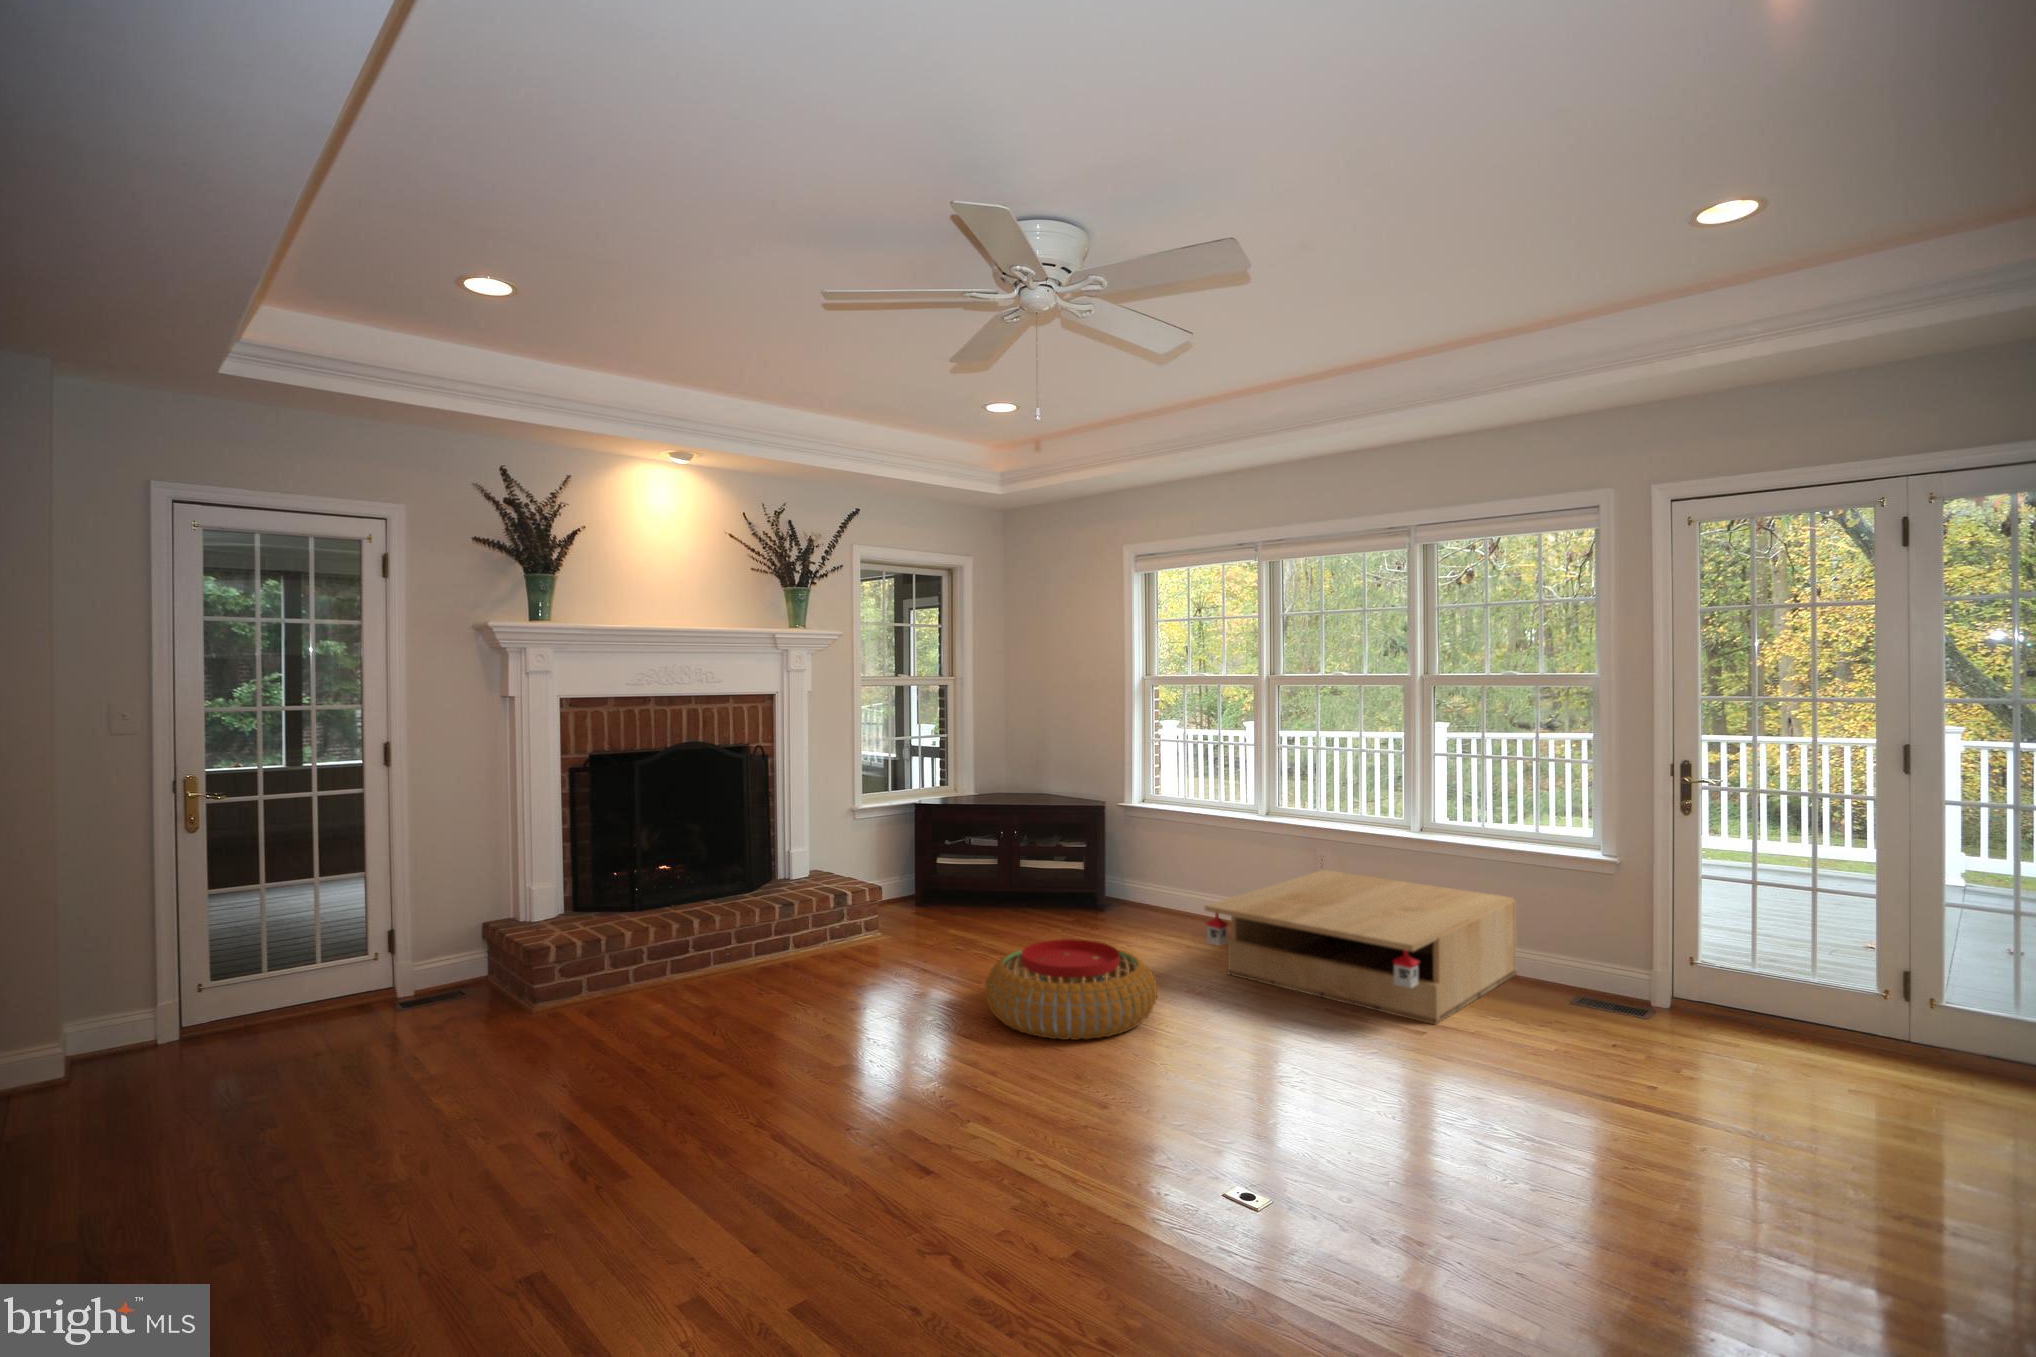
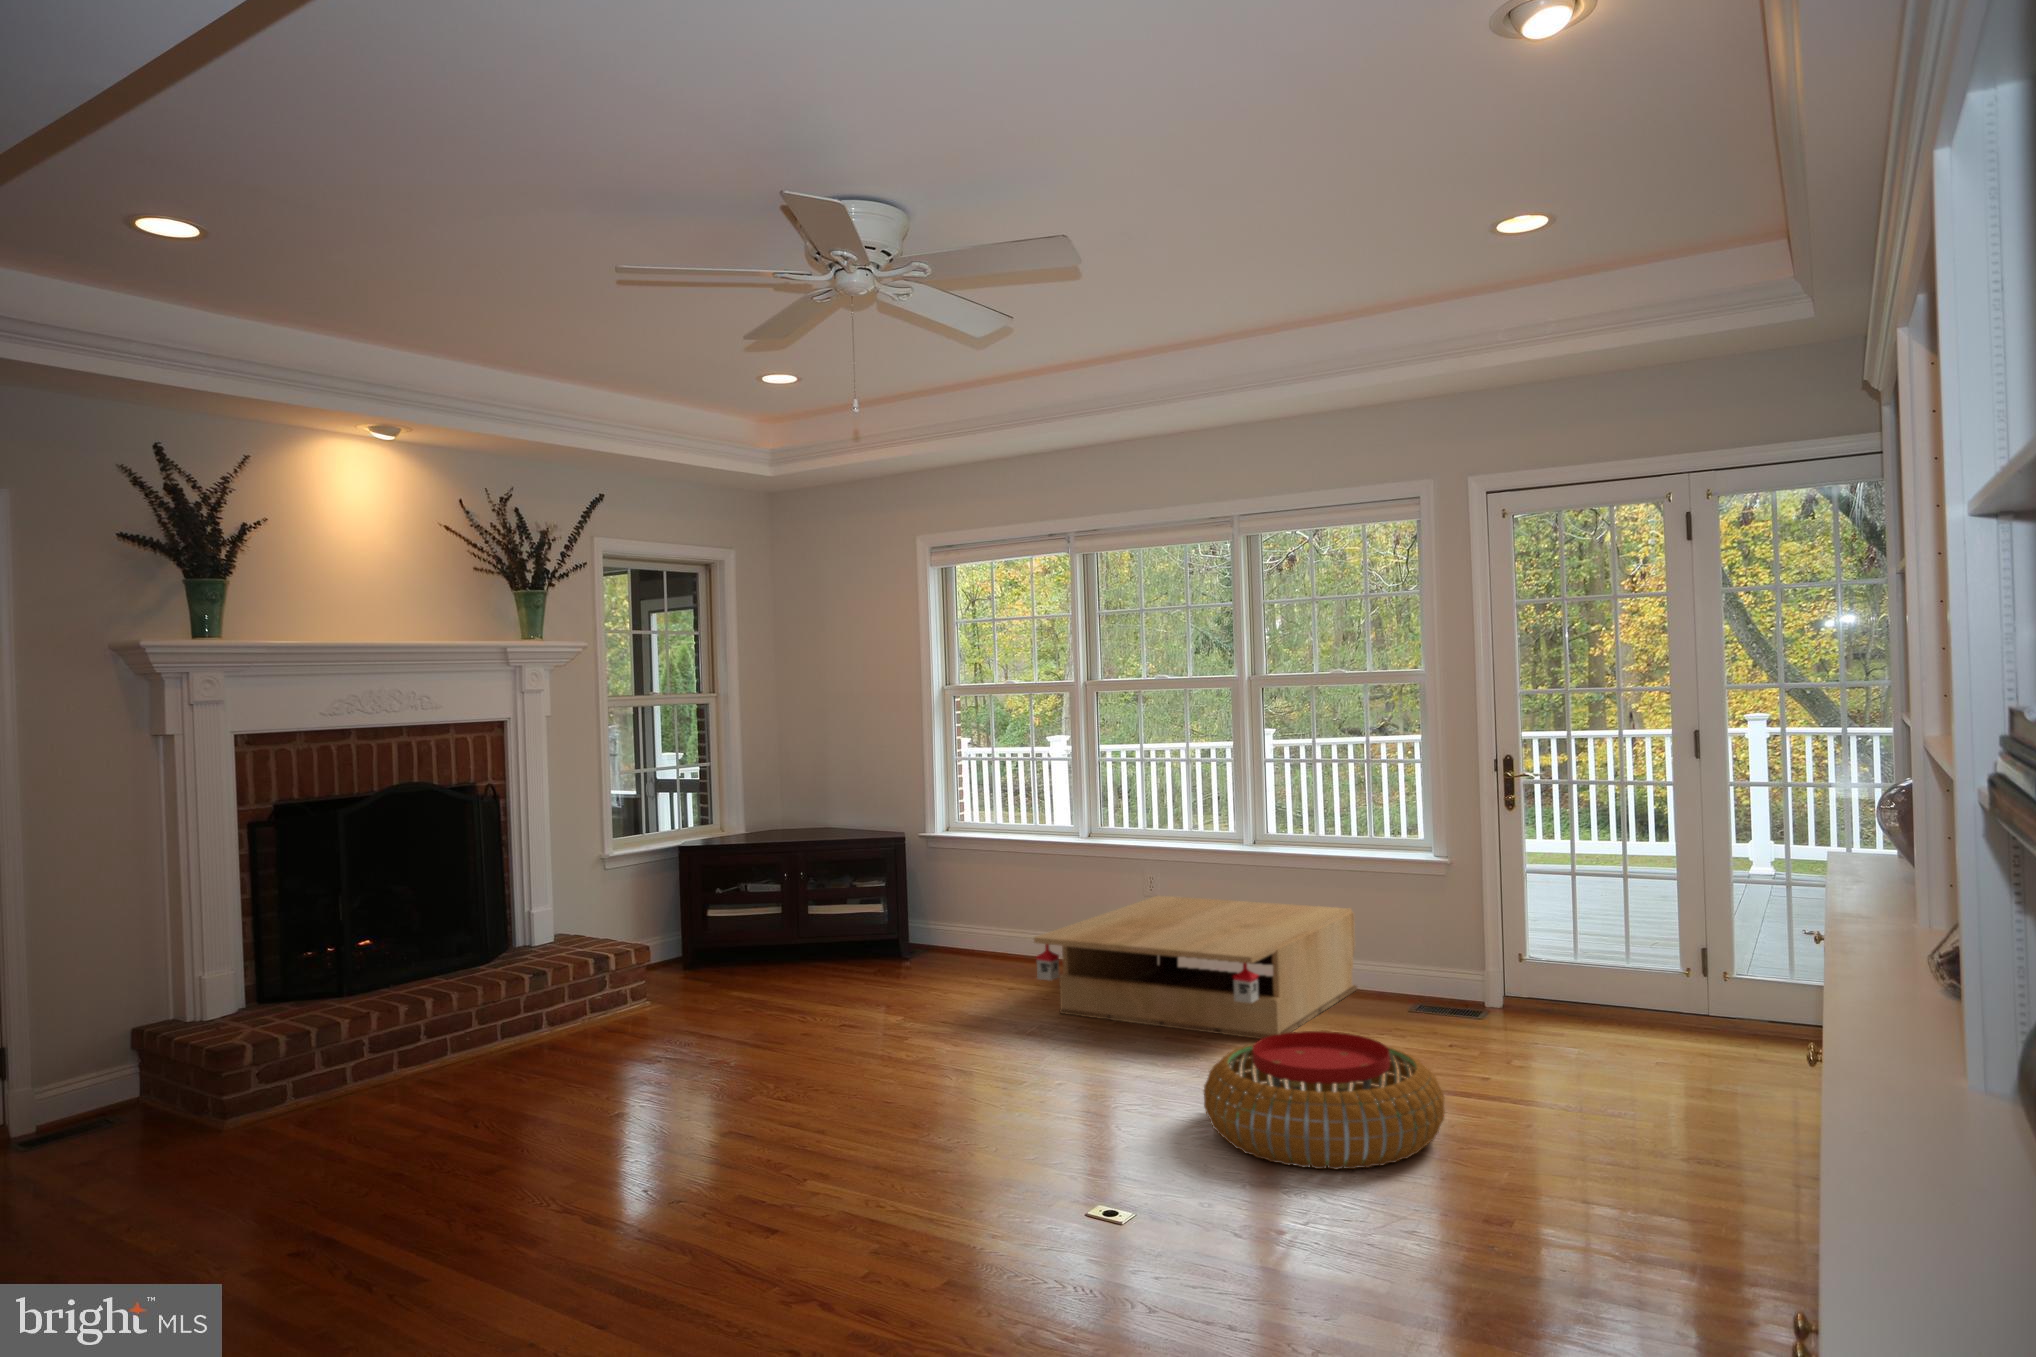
pouf: present [985,939,1157,1040] -> present [1204,1031,1445,1169]

